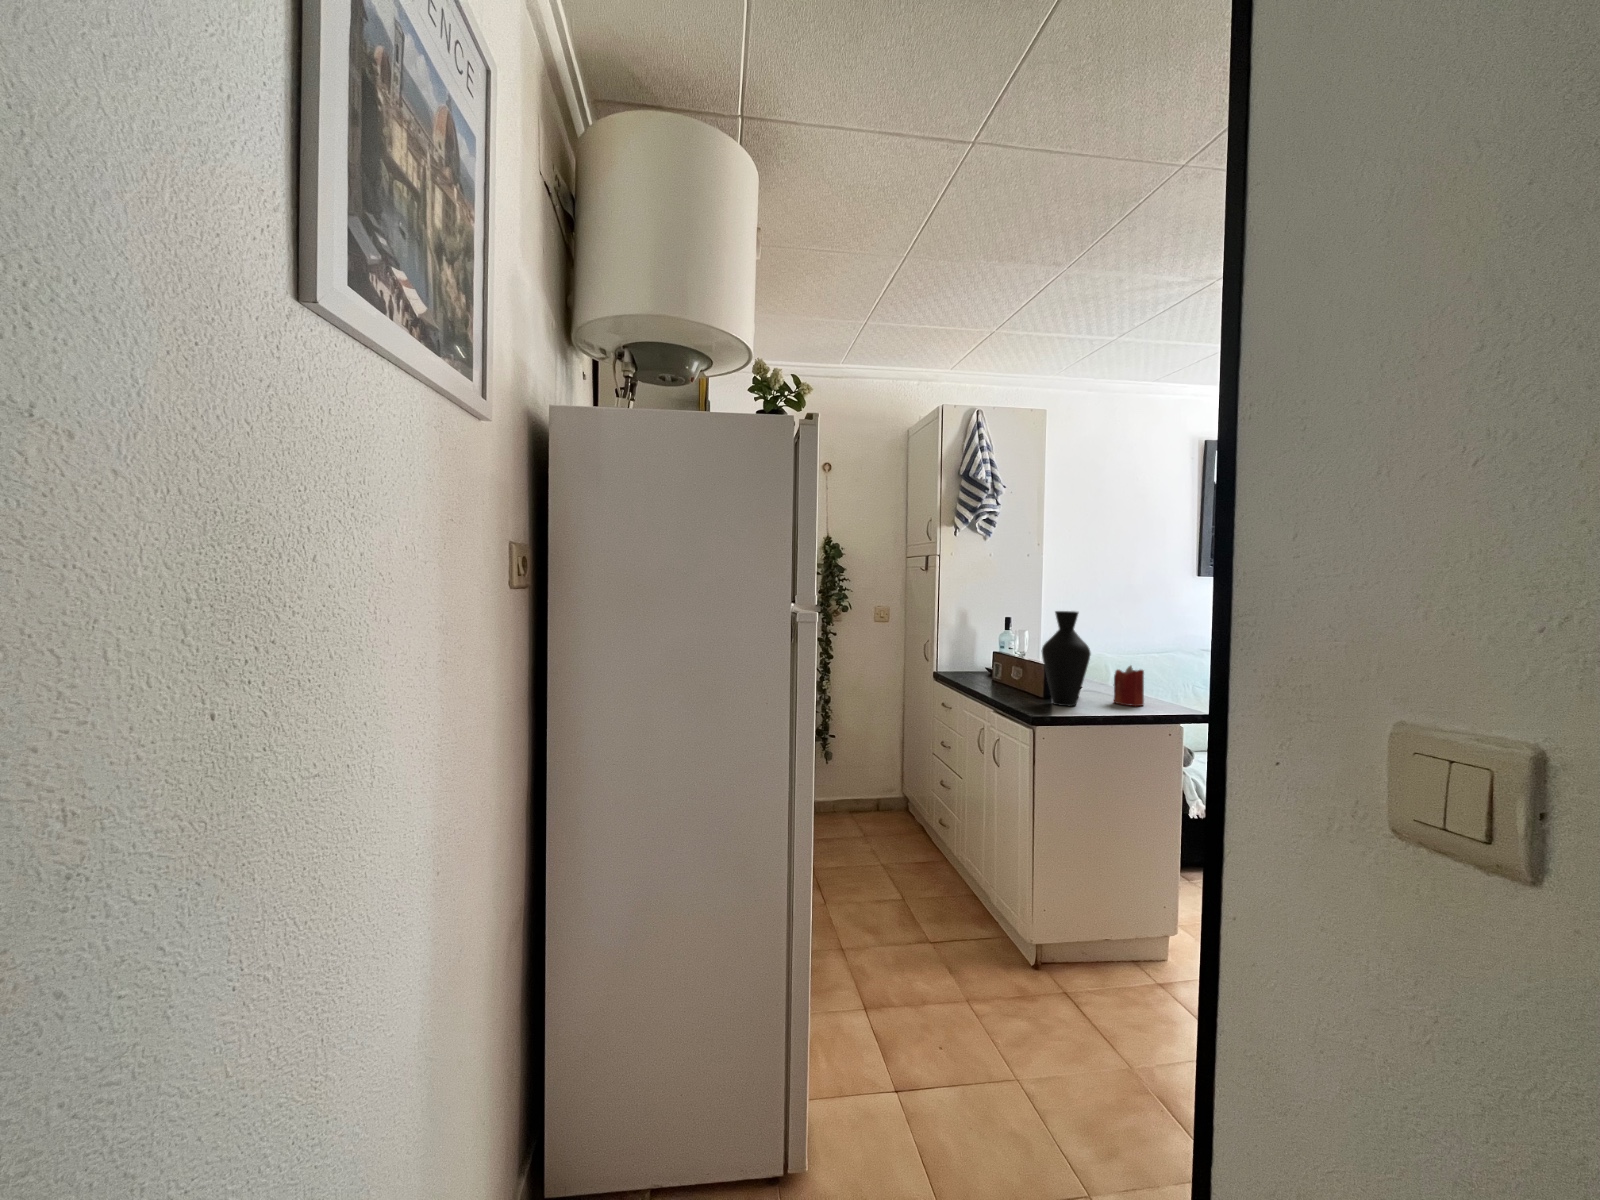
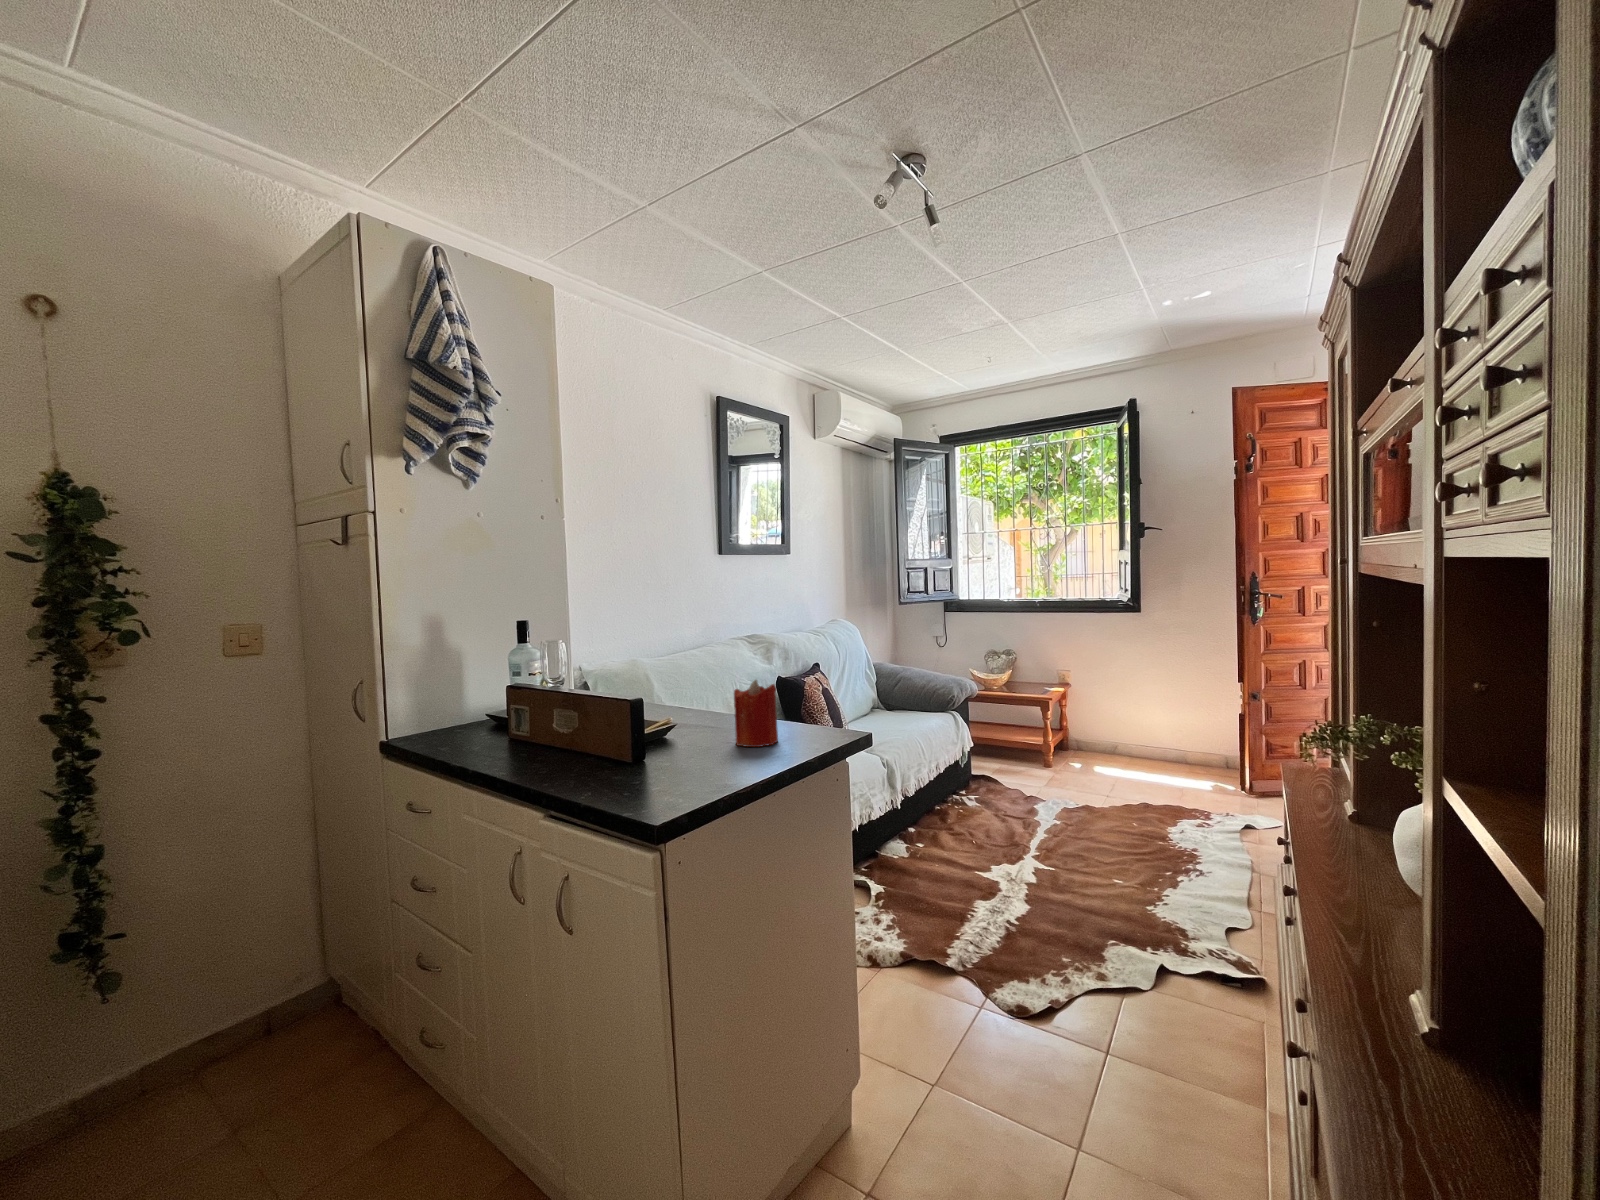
vase: present [1041,611,1091,706] -> none [626,598,712,777]

